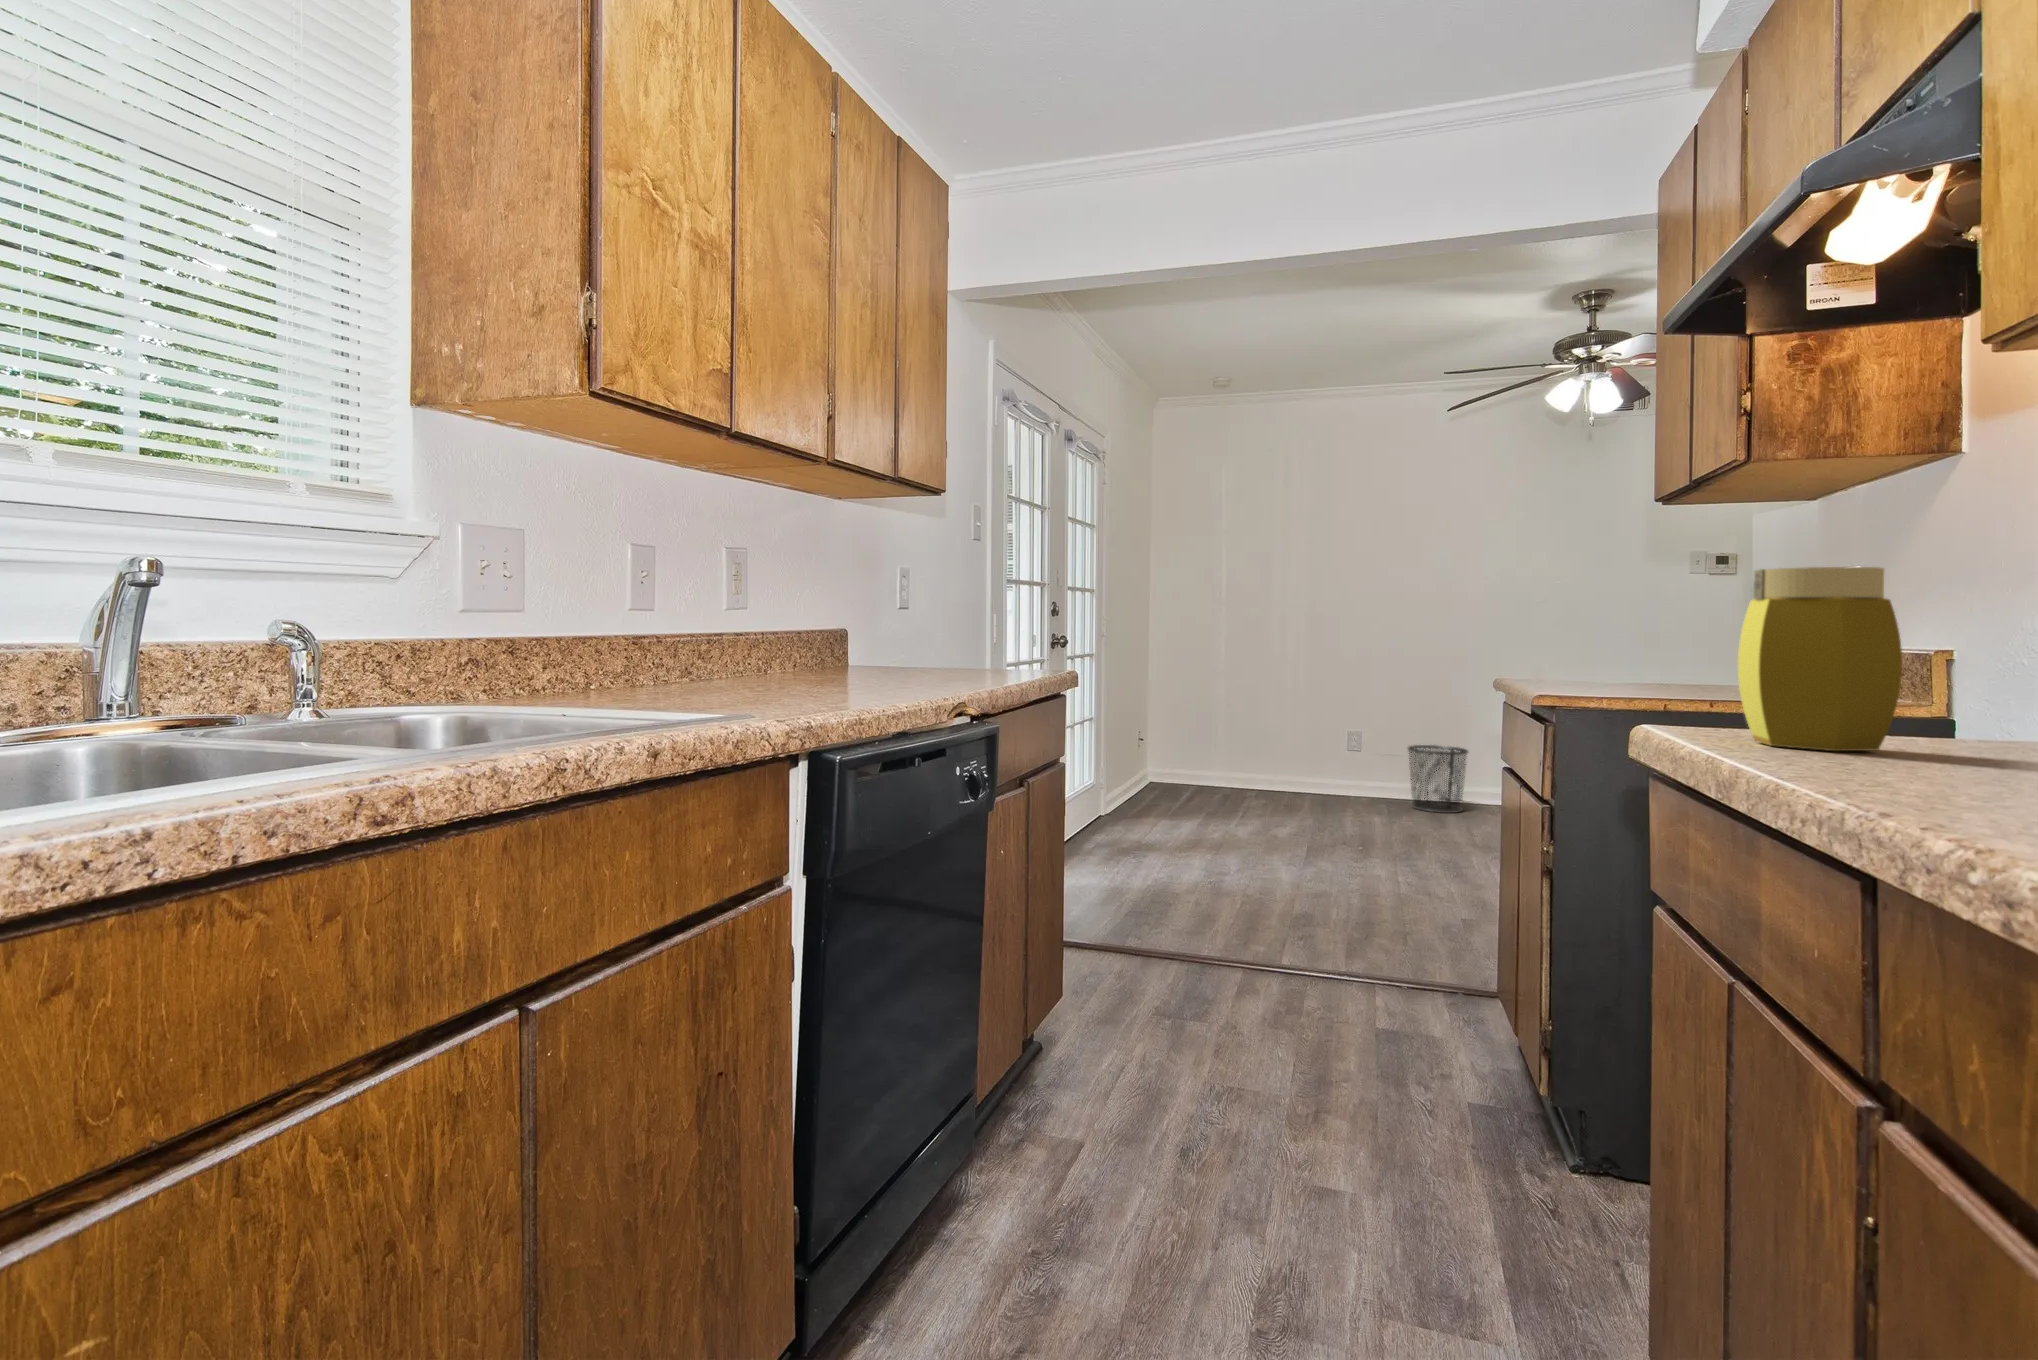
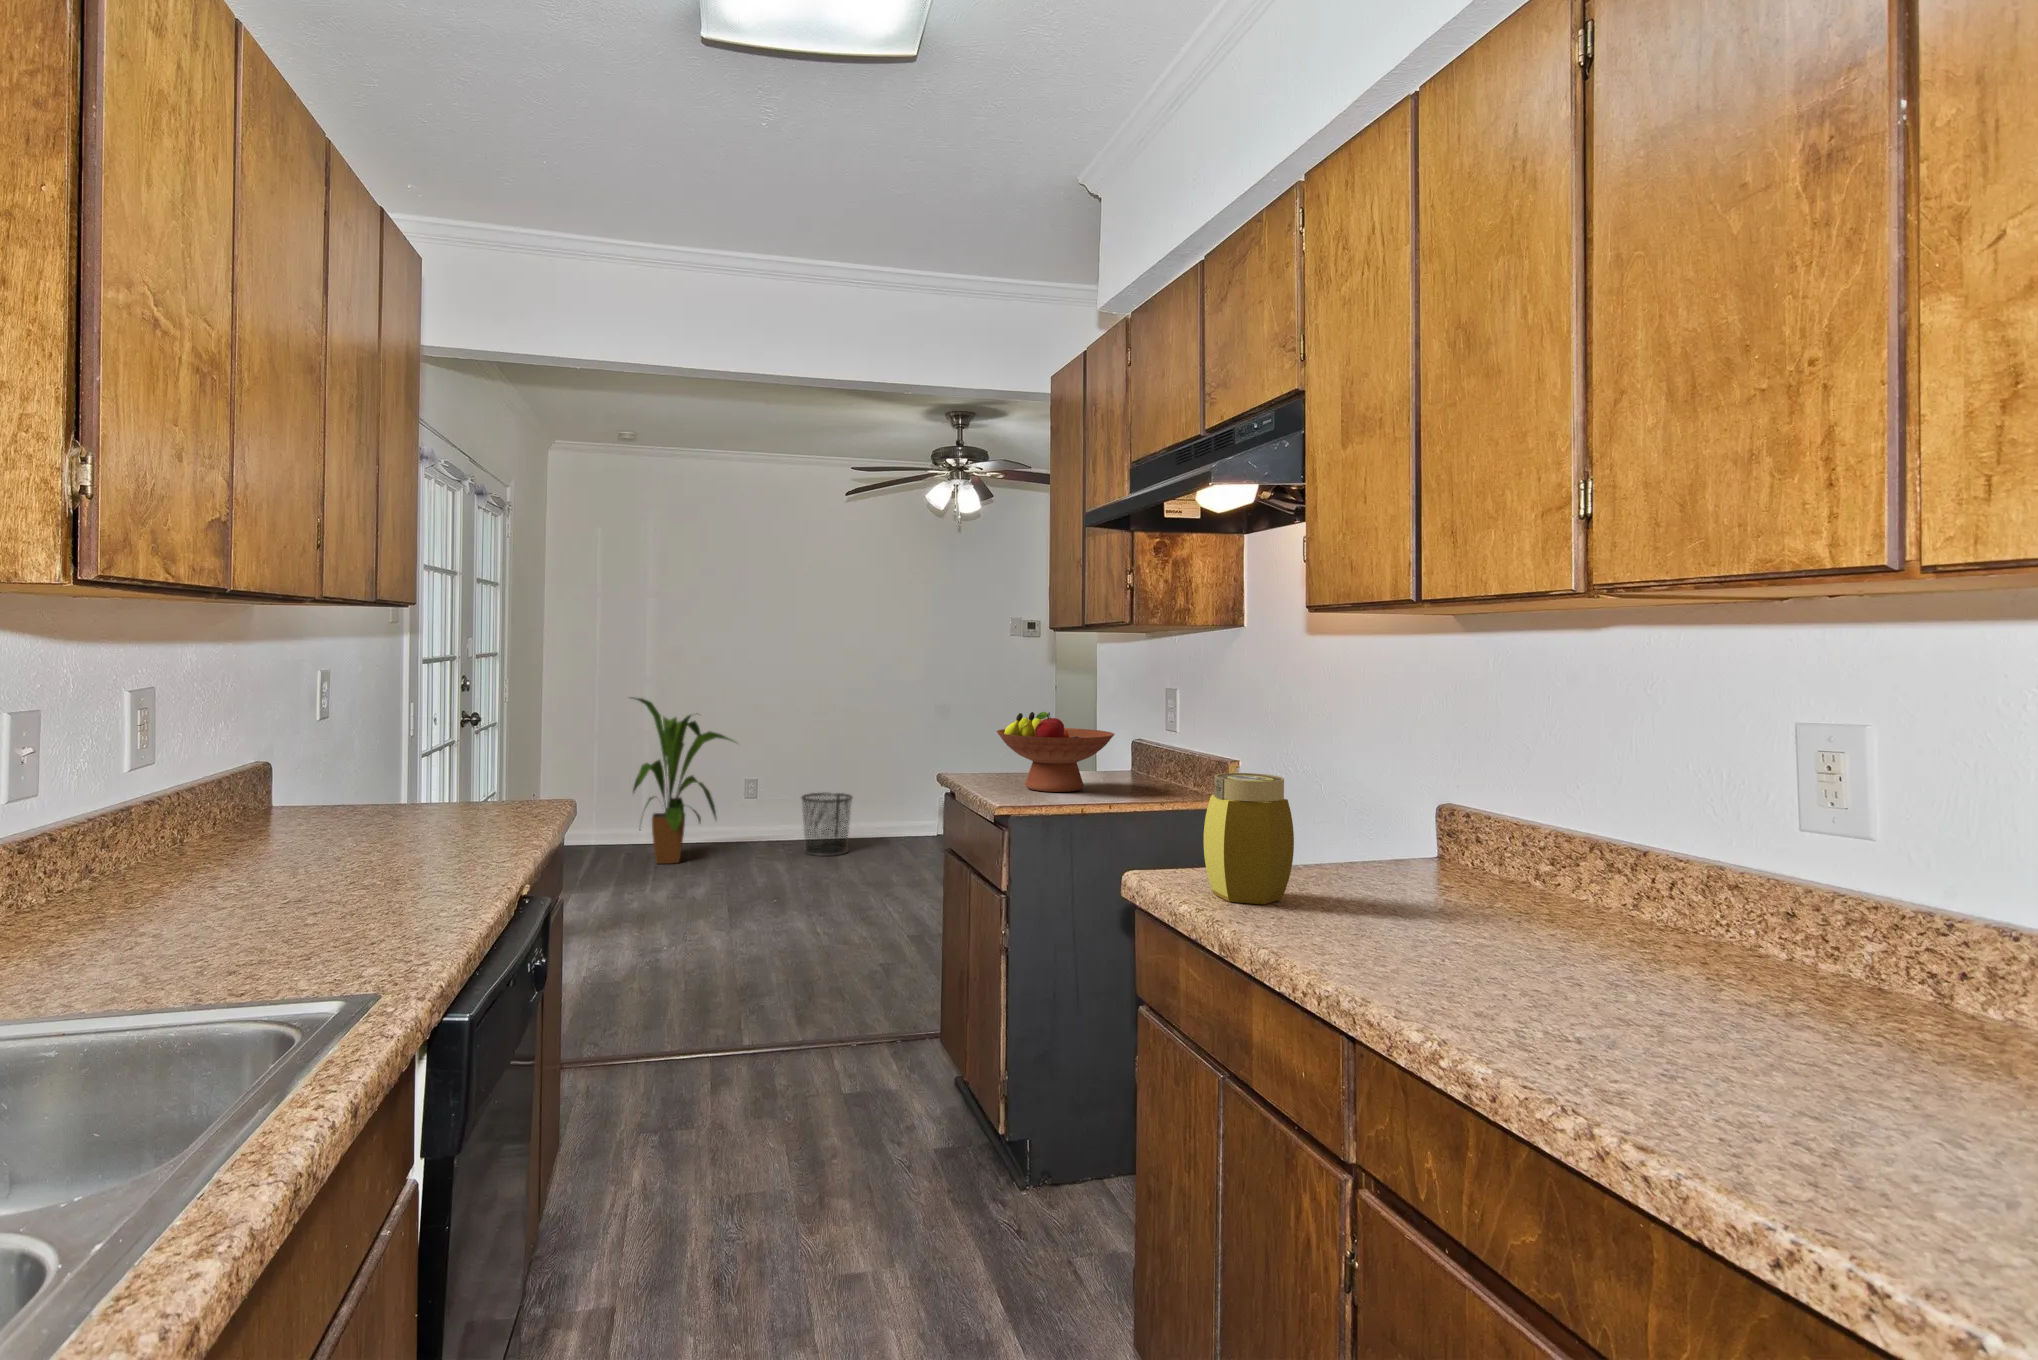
fruit bowl: none [1562,592,1741,693] -> present [997,712,1114,792]
house plant: none [1223,637,1340,803] -> present [633,698,732,864]

